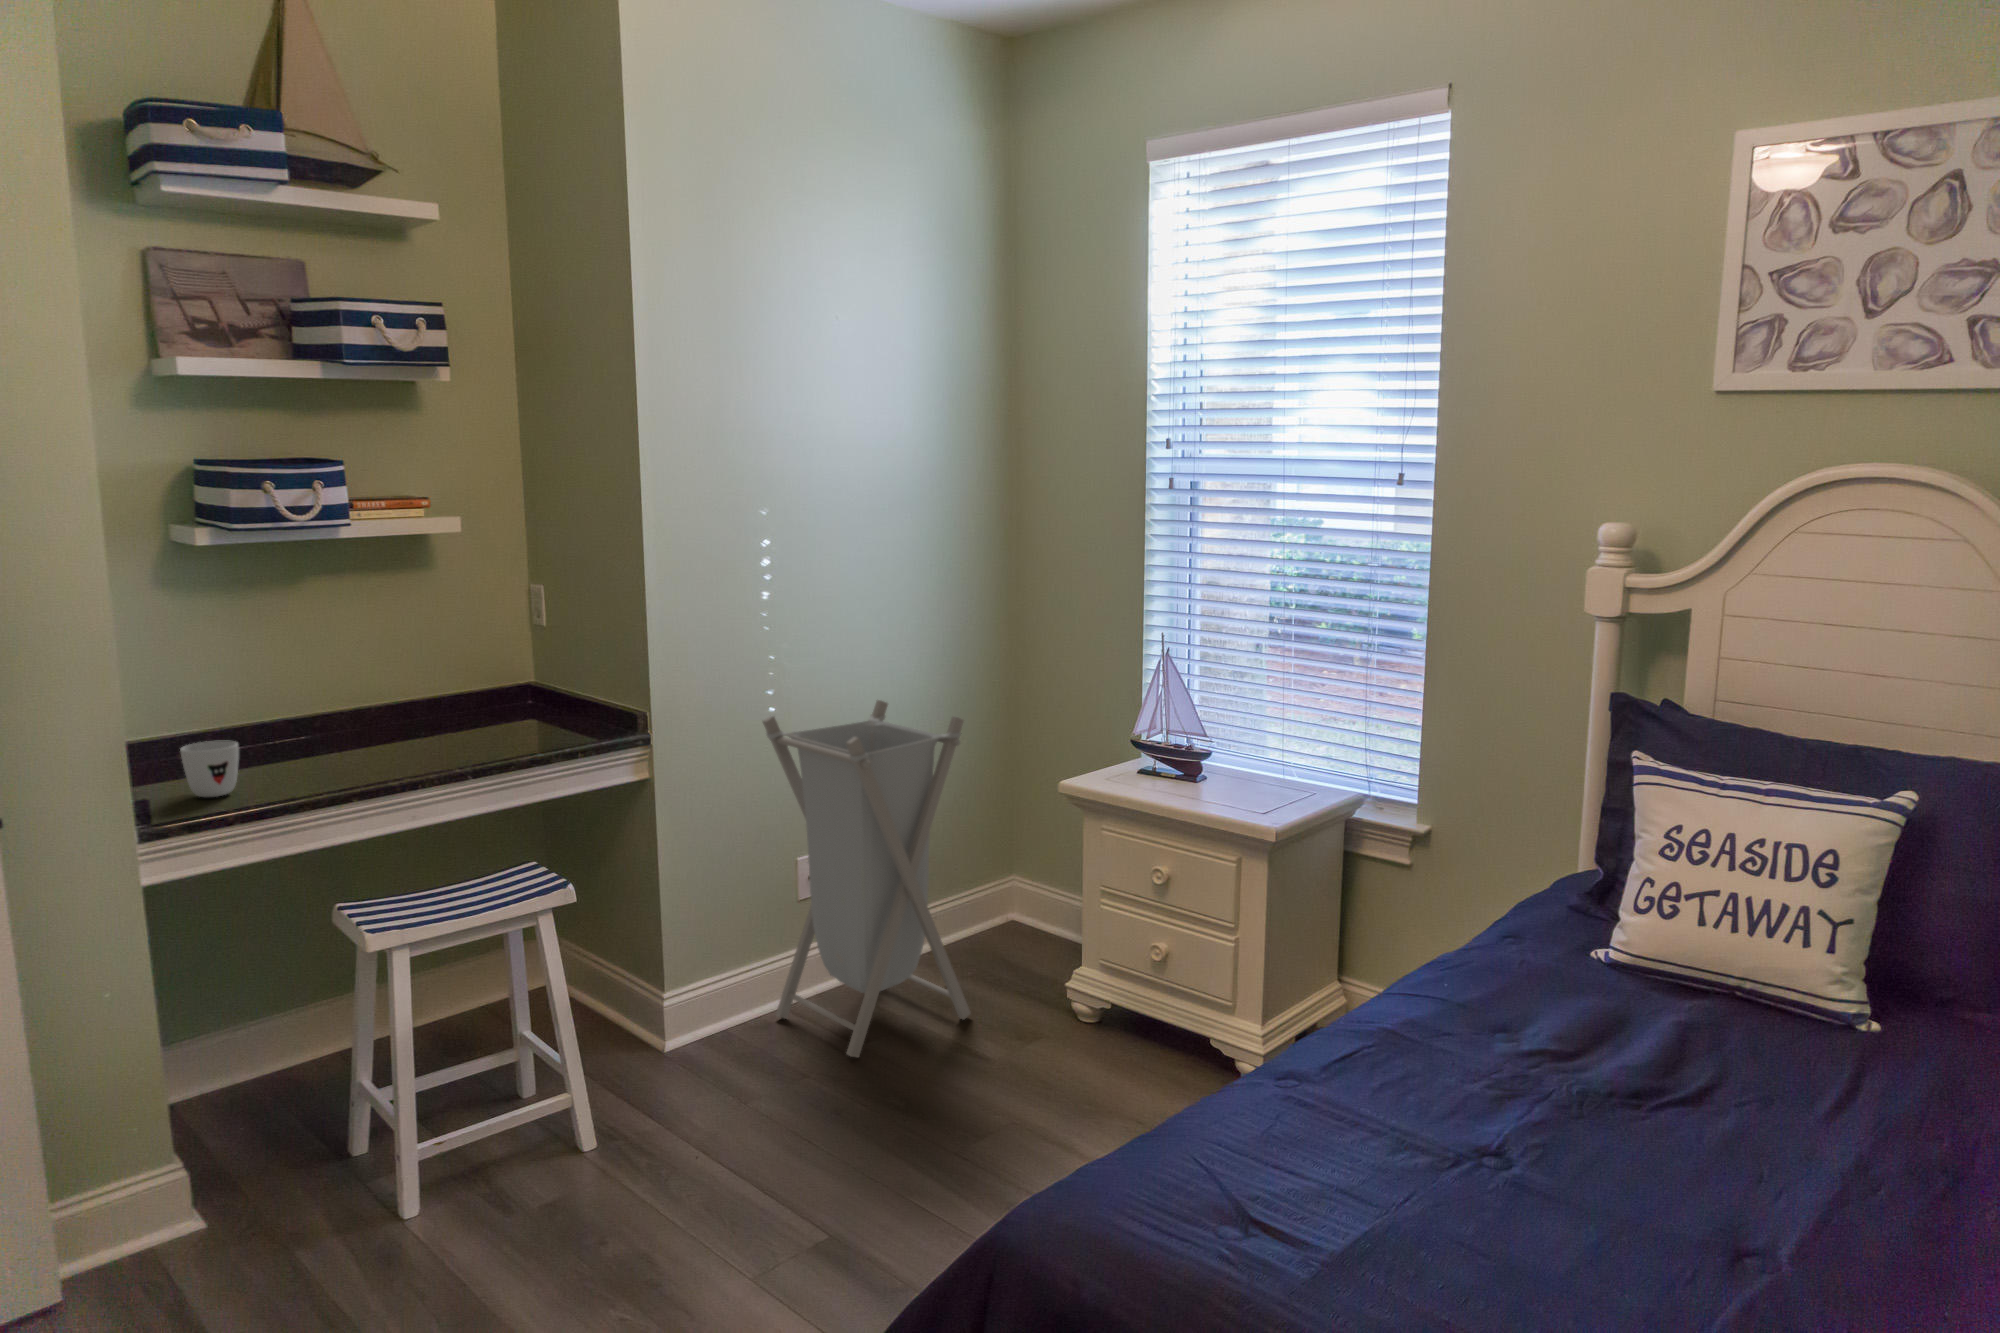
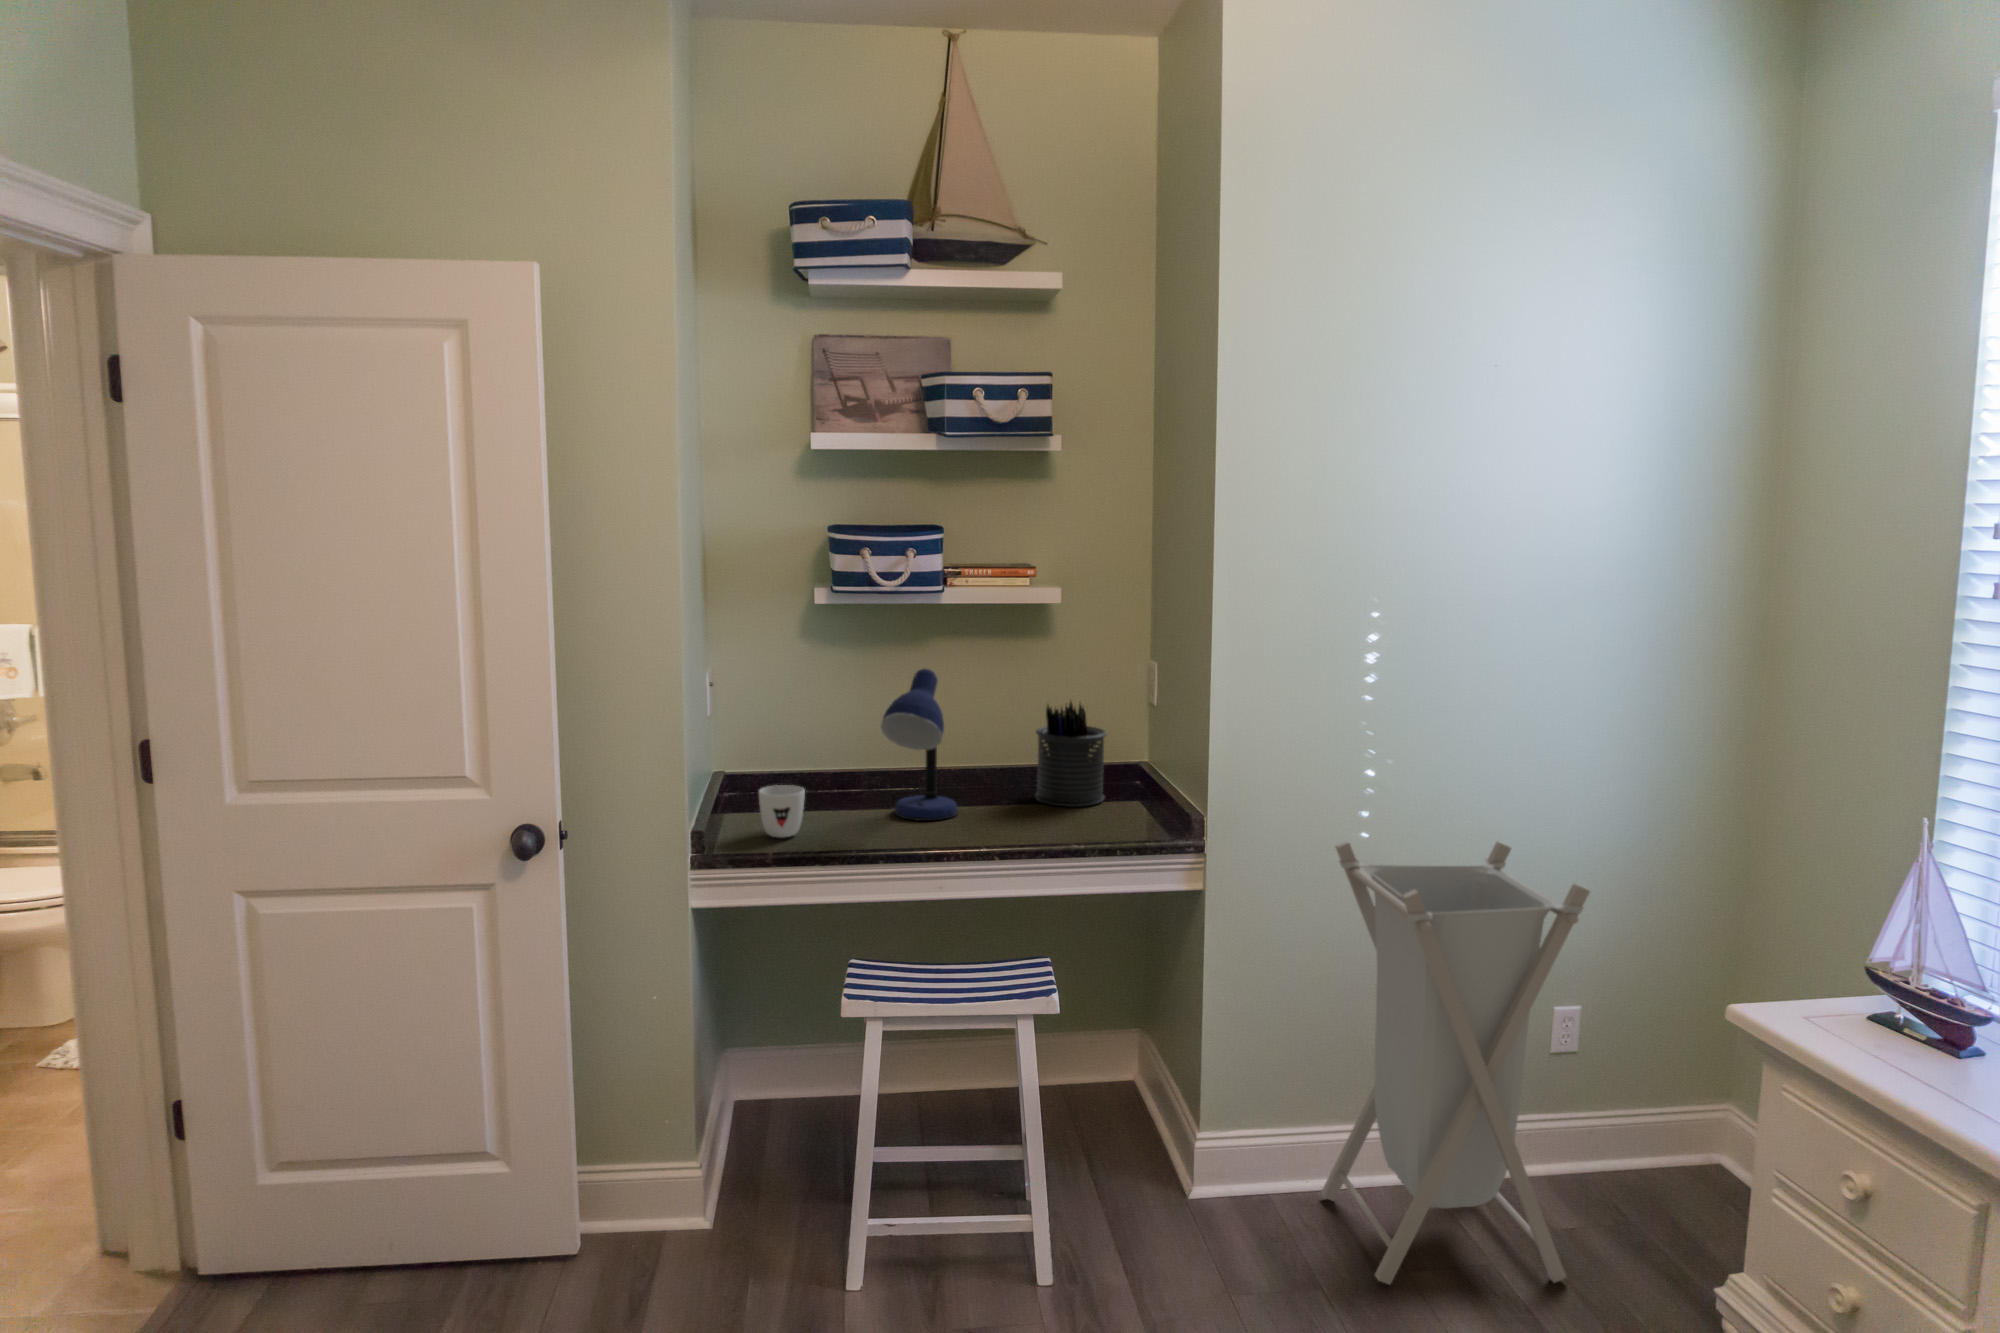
desk lamp: none [318,602,392,762] -> present [881,669,958,821]
pen holder: none [449,624,527,729] -> present [1035,702,1107,807]

